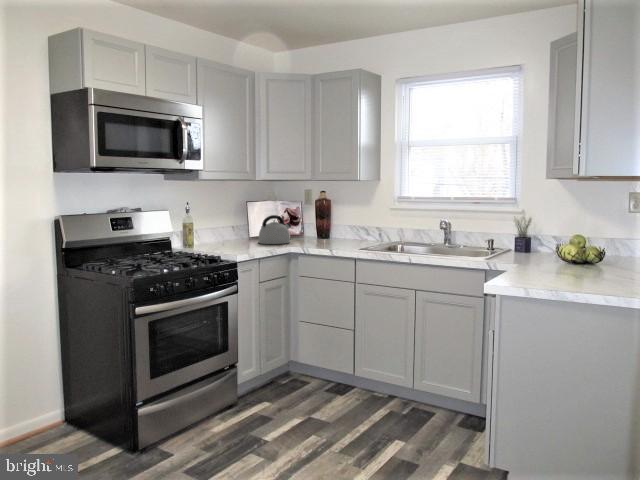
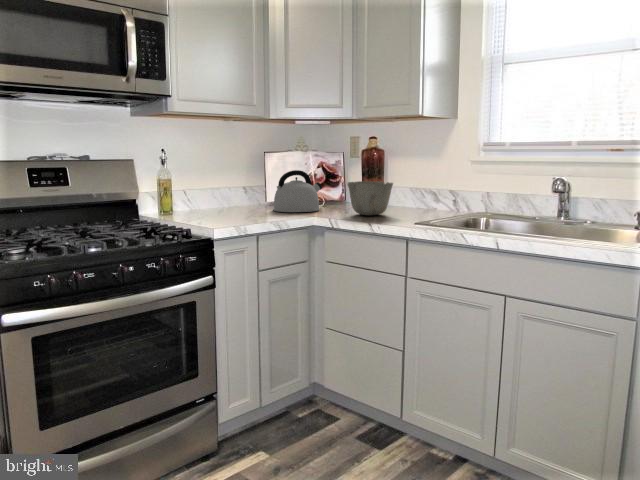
ceramic bowl: none [311,222,342,245] -> present [348,181,393,215]

